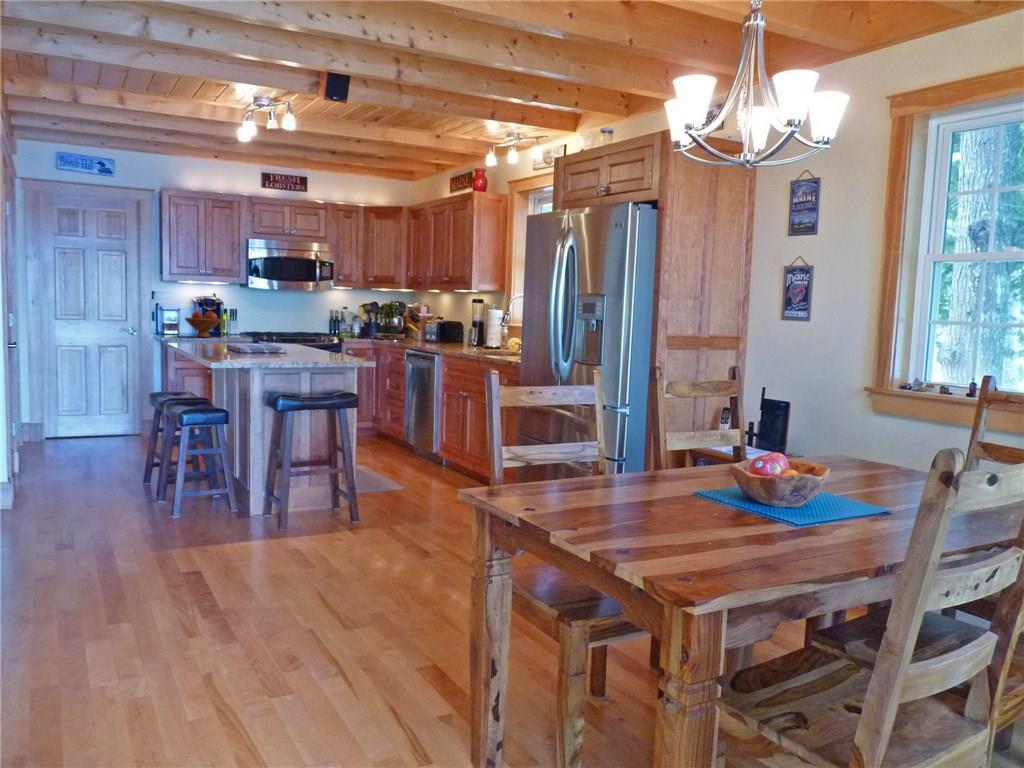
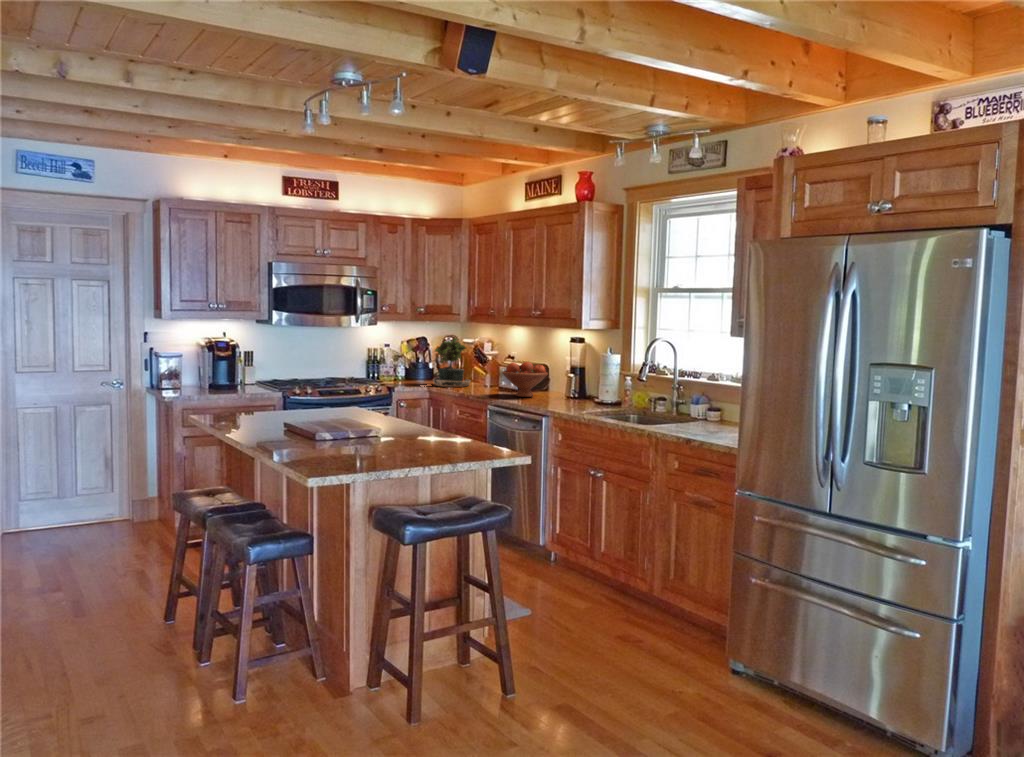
fruit bowl: present [185,311,222,337] -> present [502,362,548,397]

